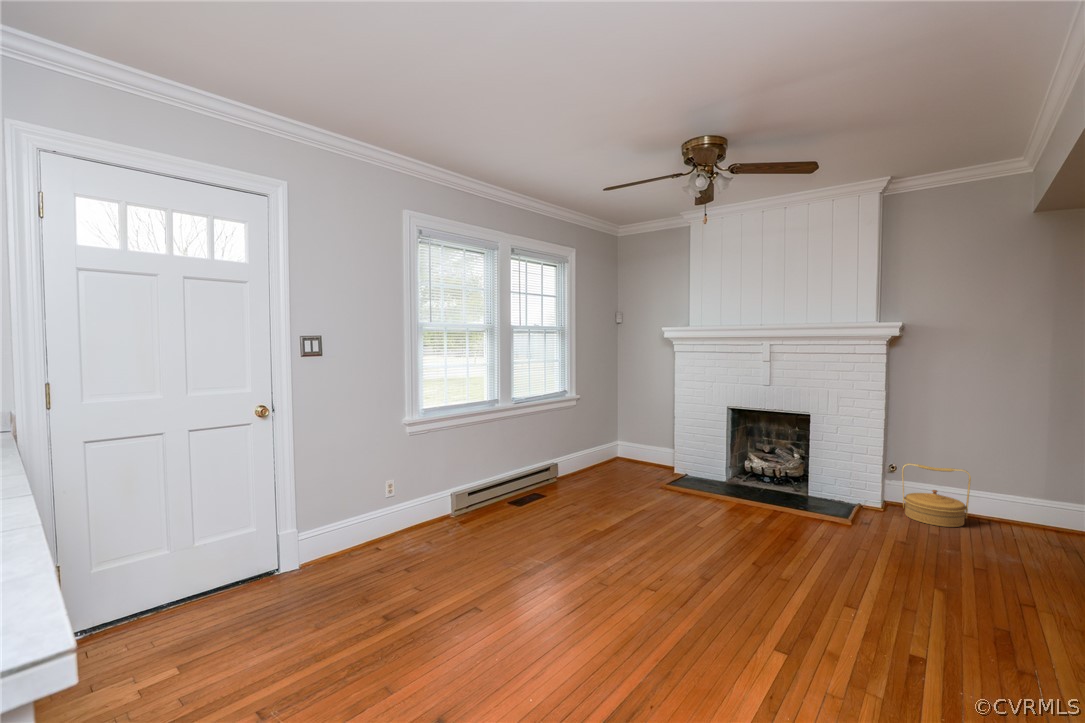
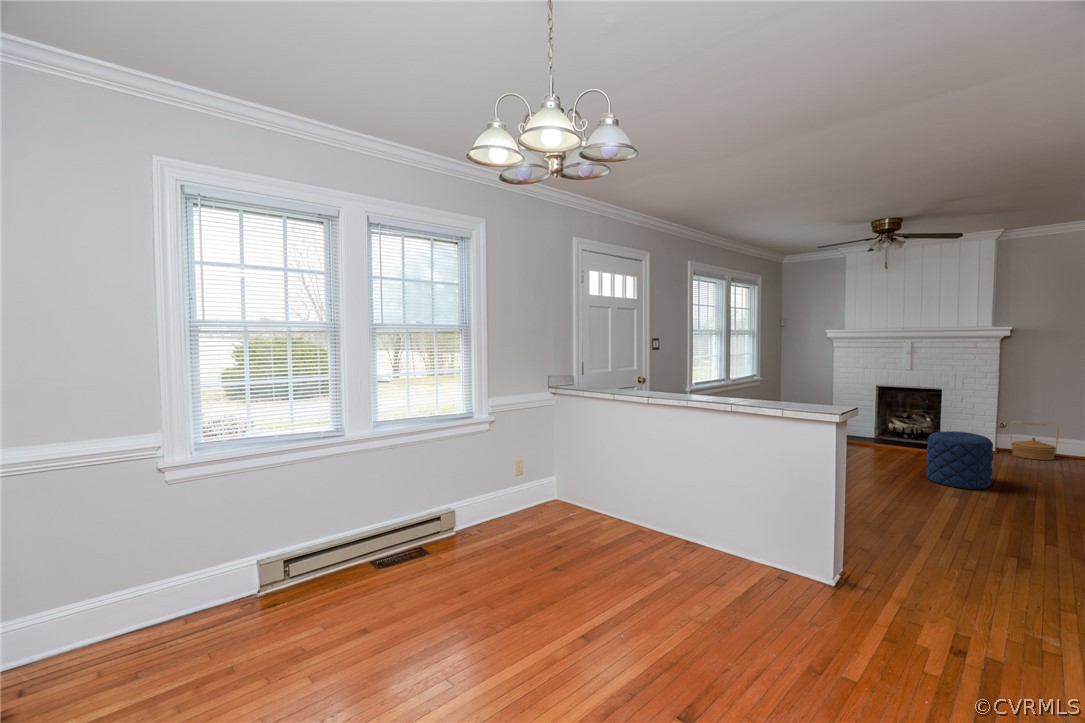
pouf: none [754,496,861,614] -> present [926,431,993,489]

